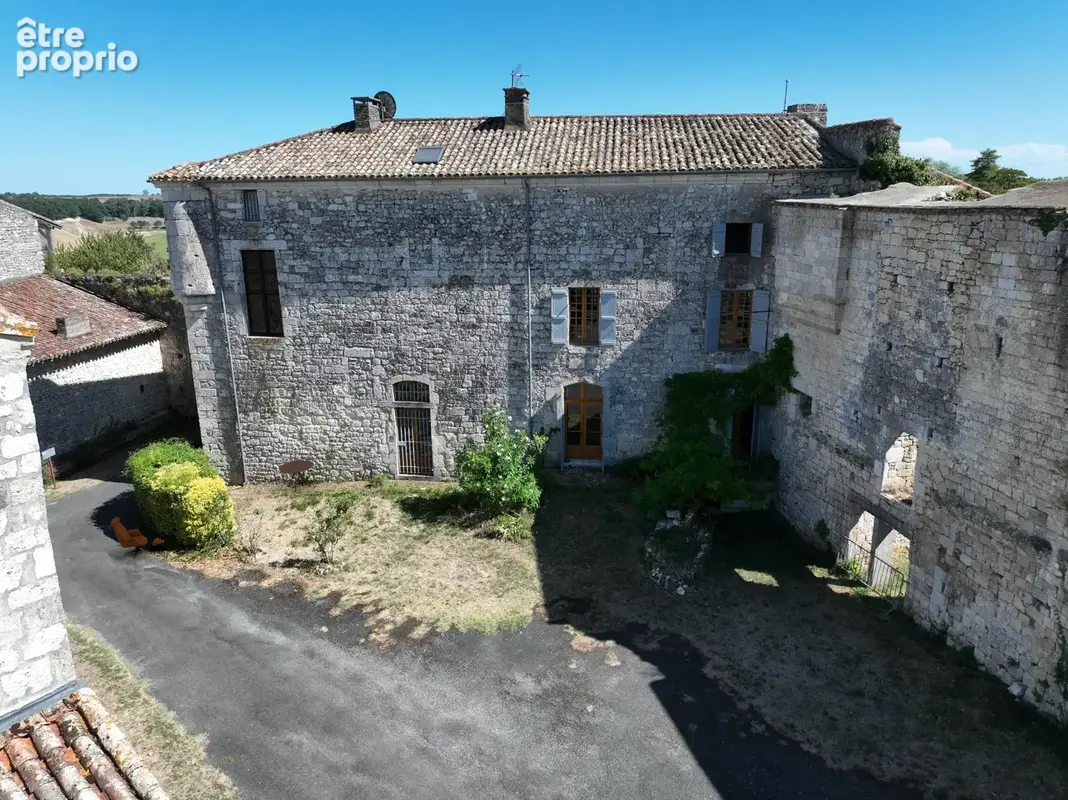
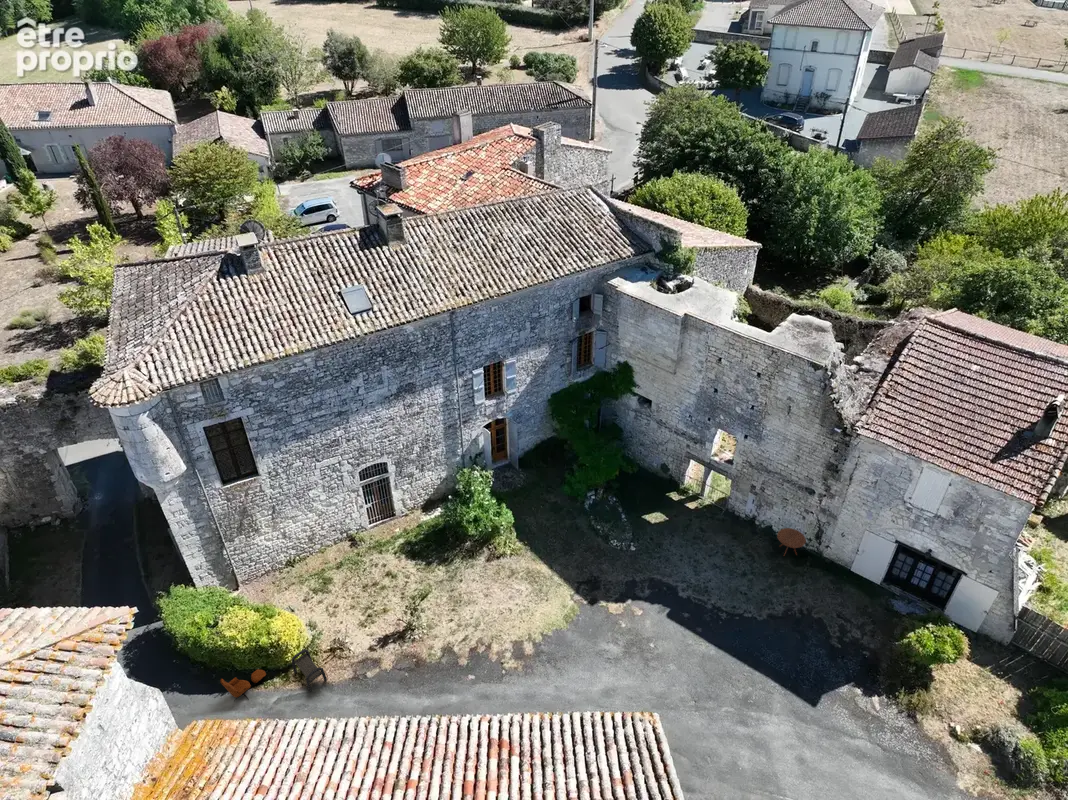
round table: present [279,460,313,491] -> present [777,528,806,553]
bench: none [176,528,217,574] -> present [292,649,327,692]

